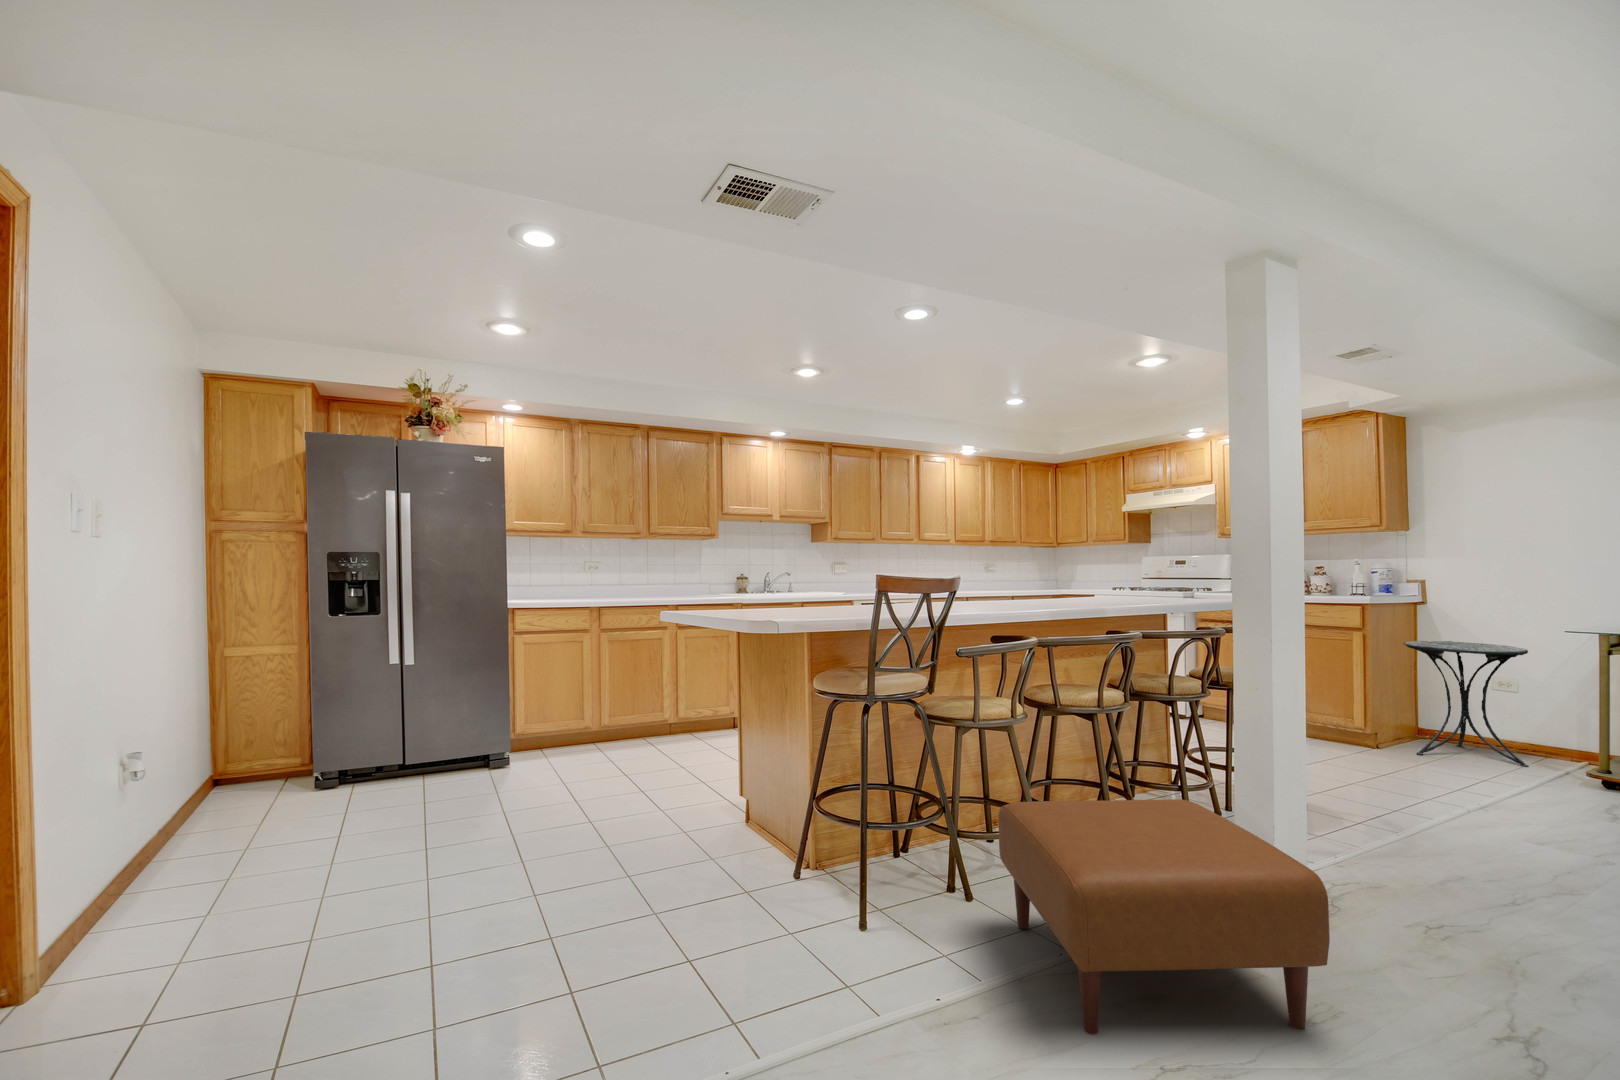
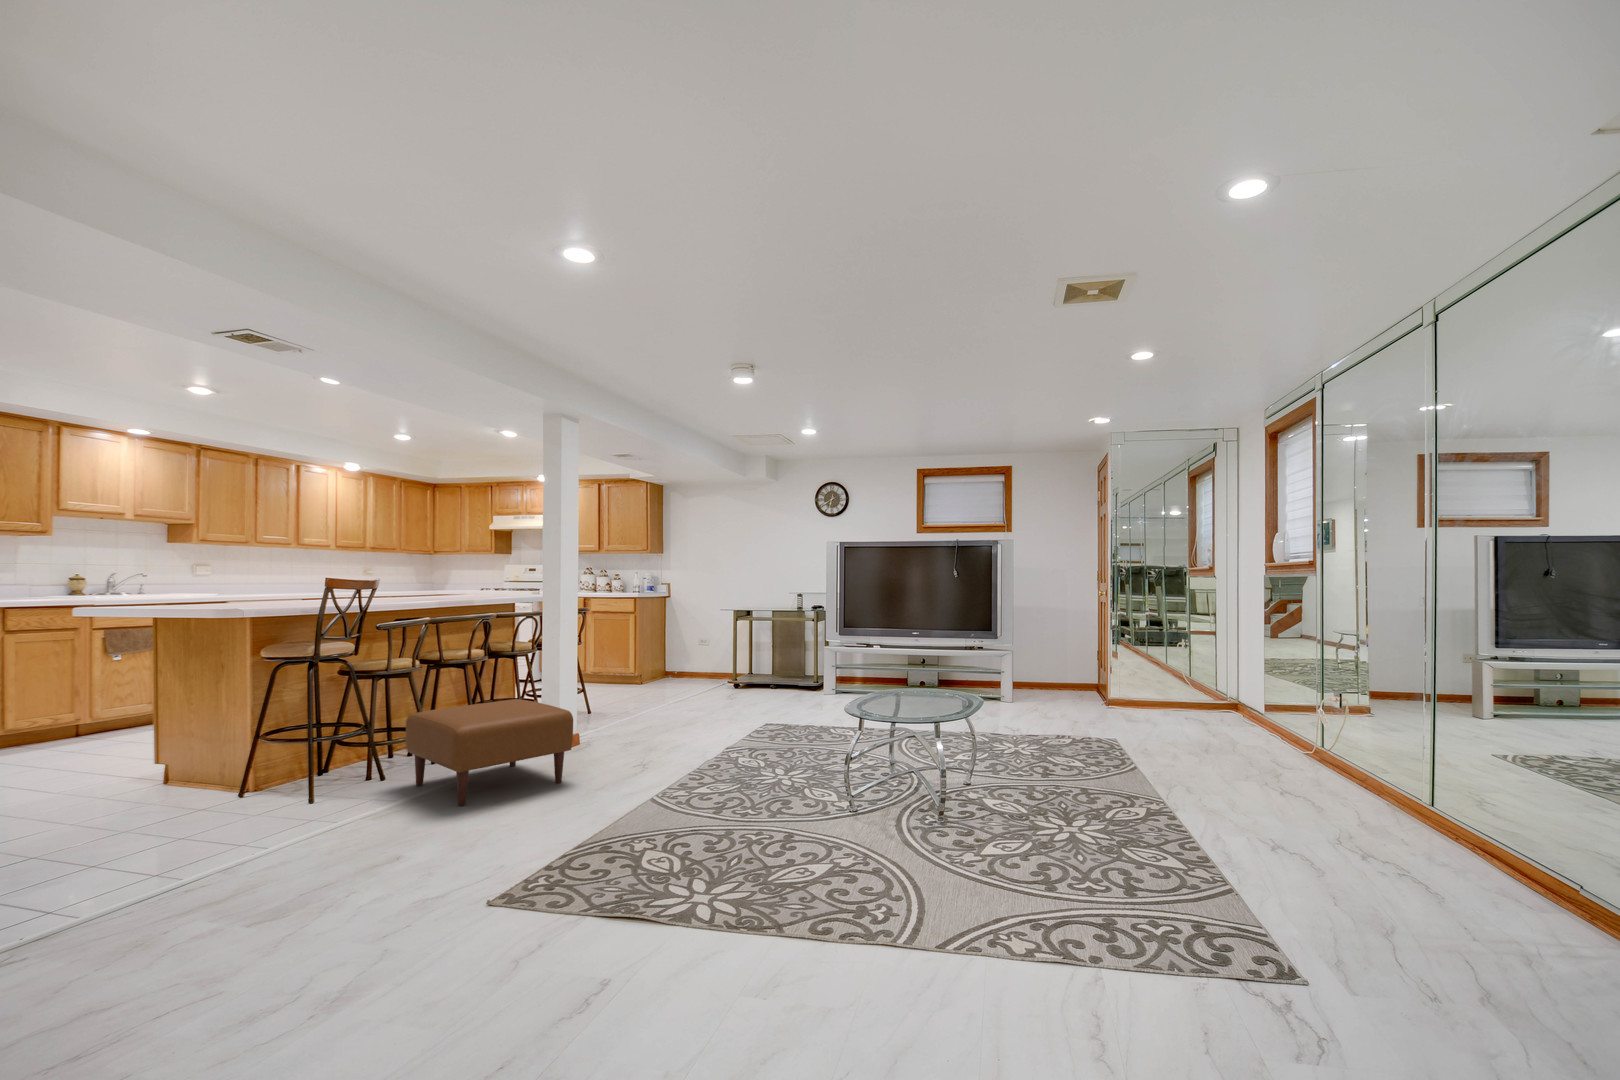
side table: present [1403,641,1528,767] -> none [653,618,707,685]

